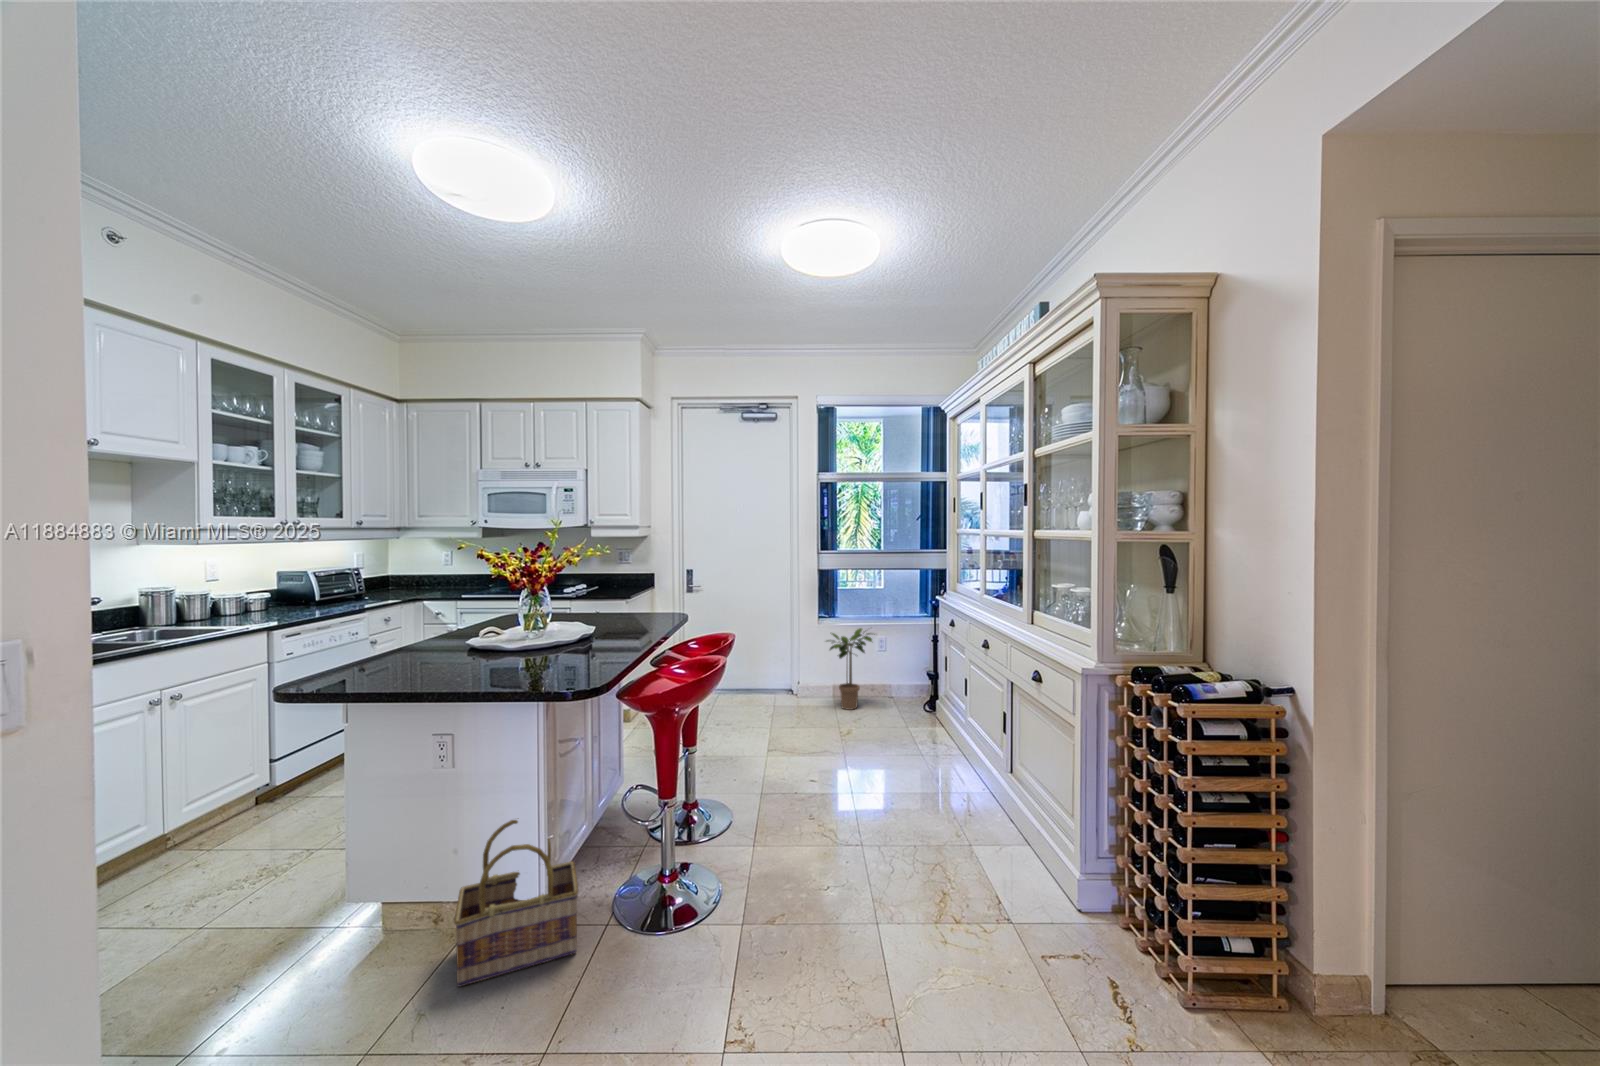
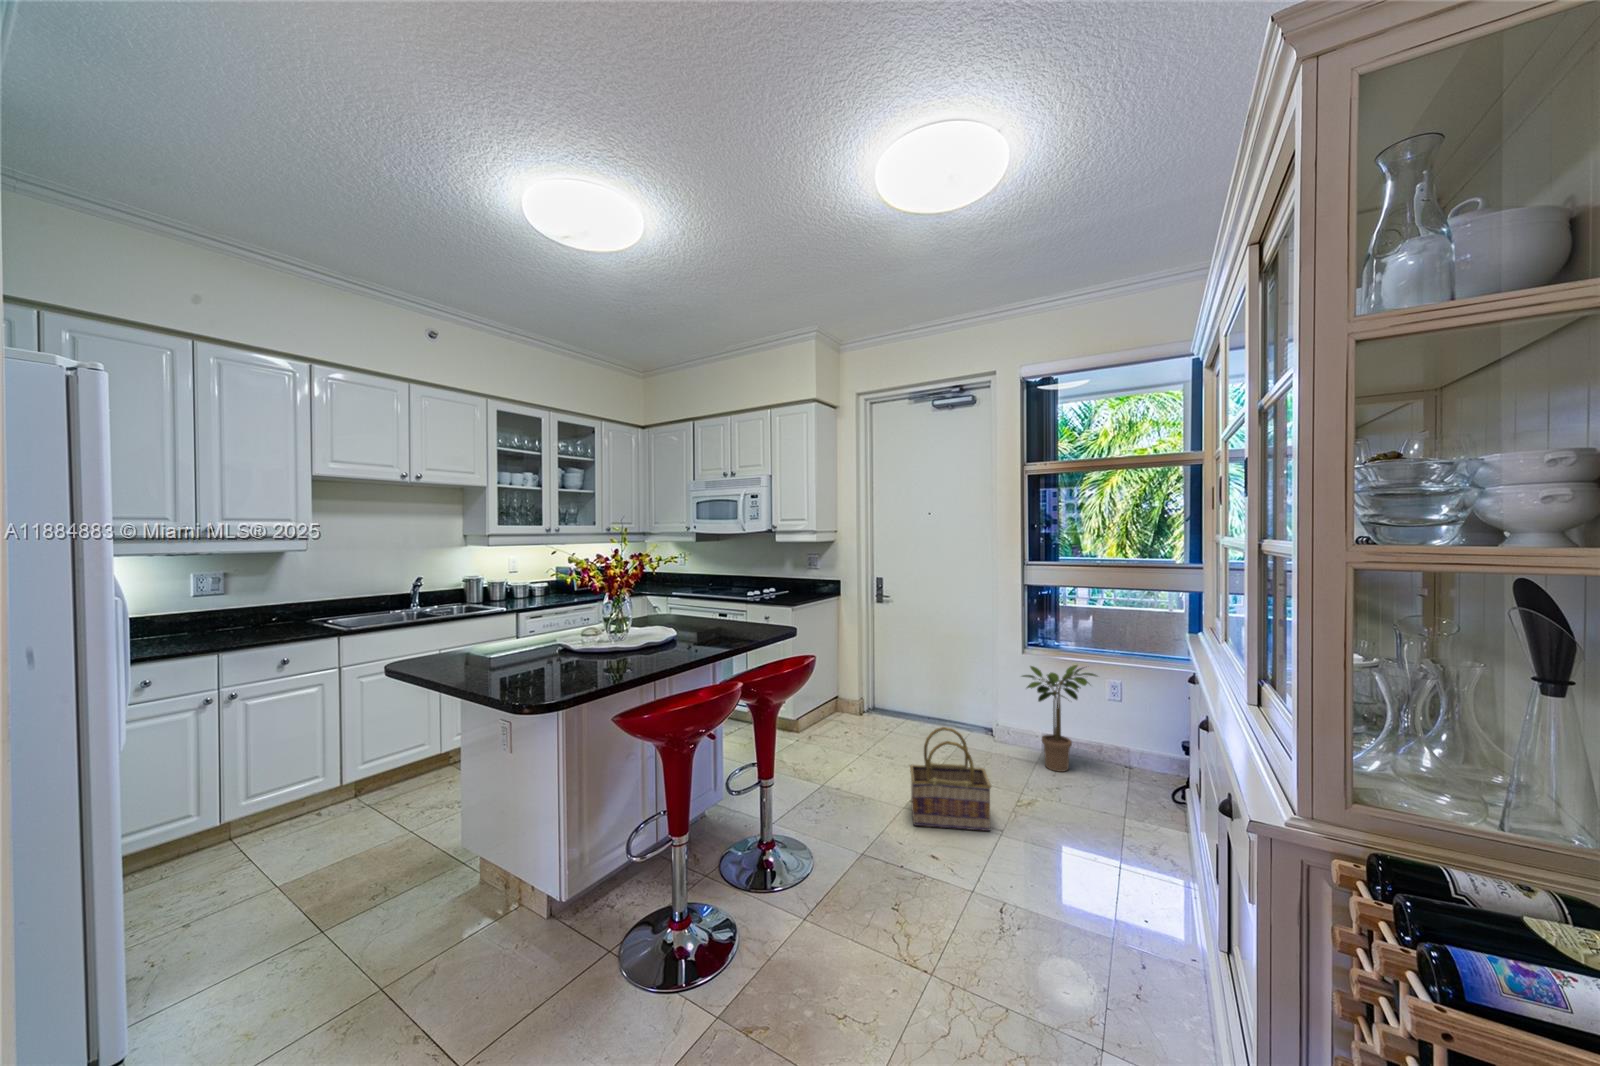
basket: present [454,820,578,987] -> present [910,727,991,831]

